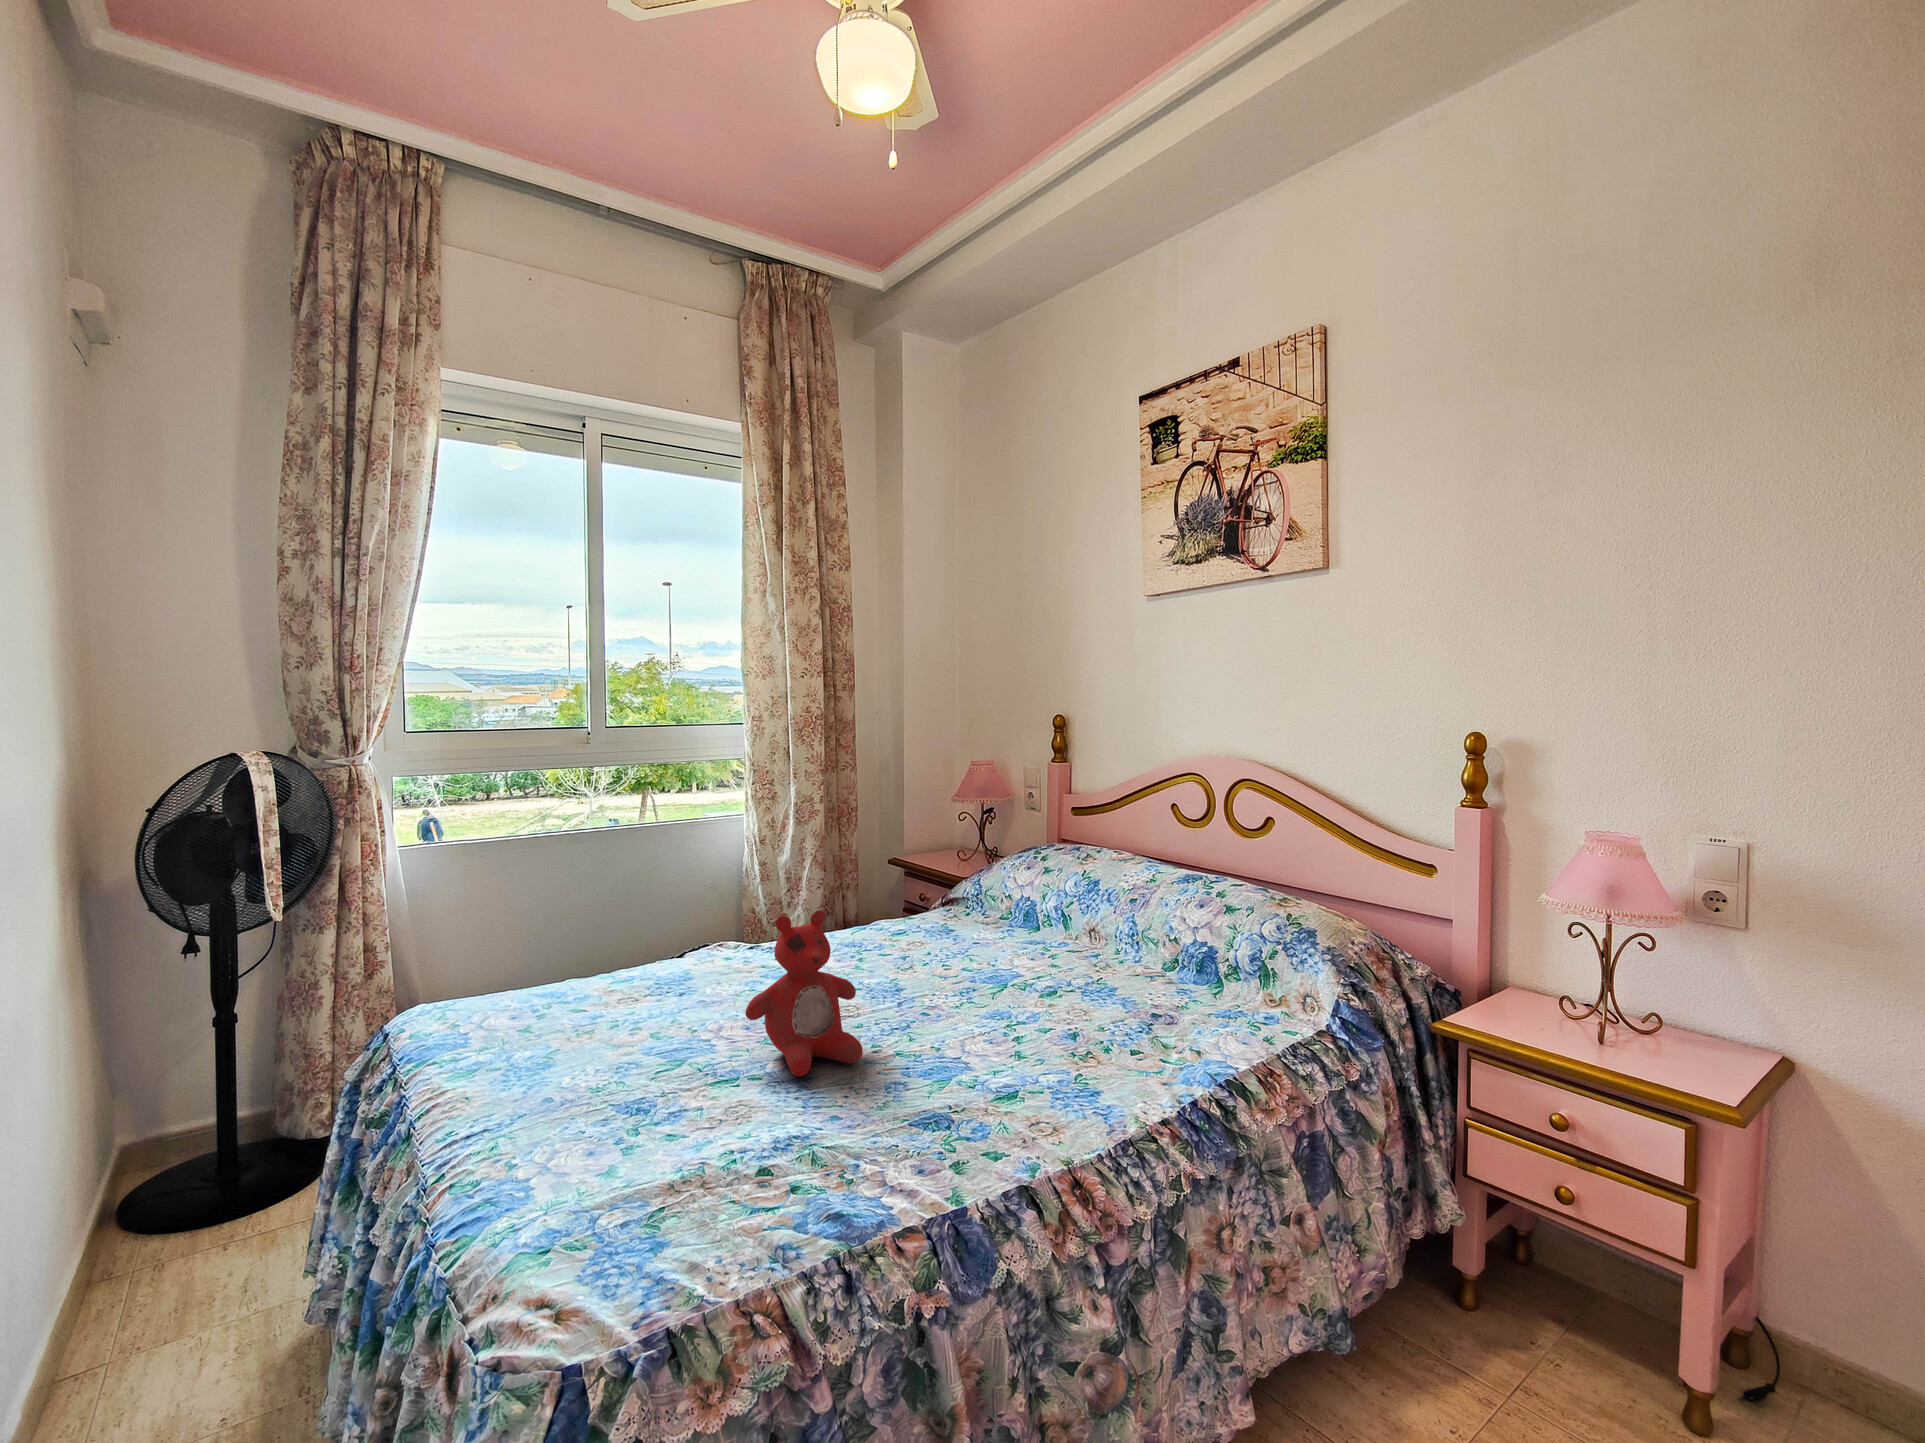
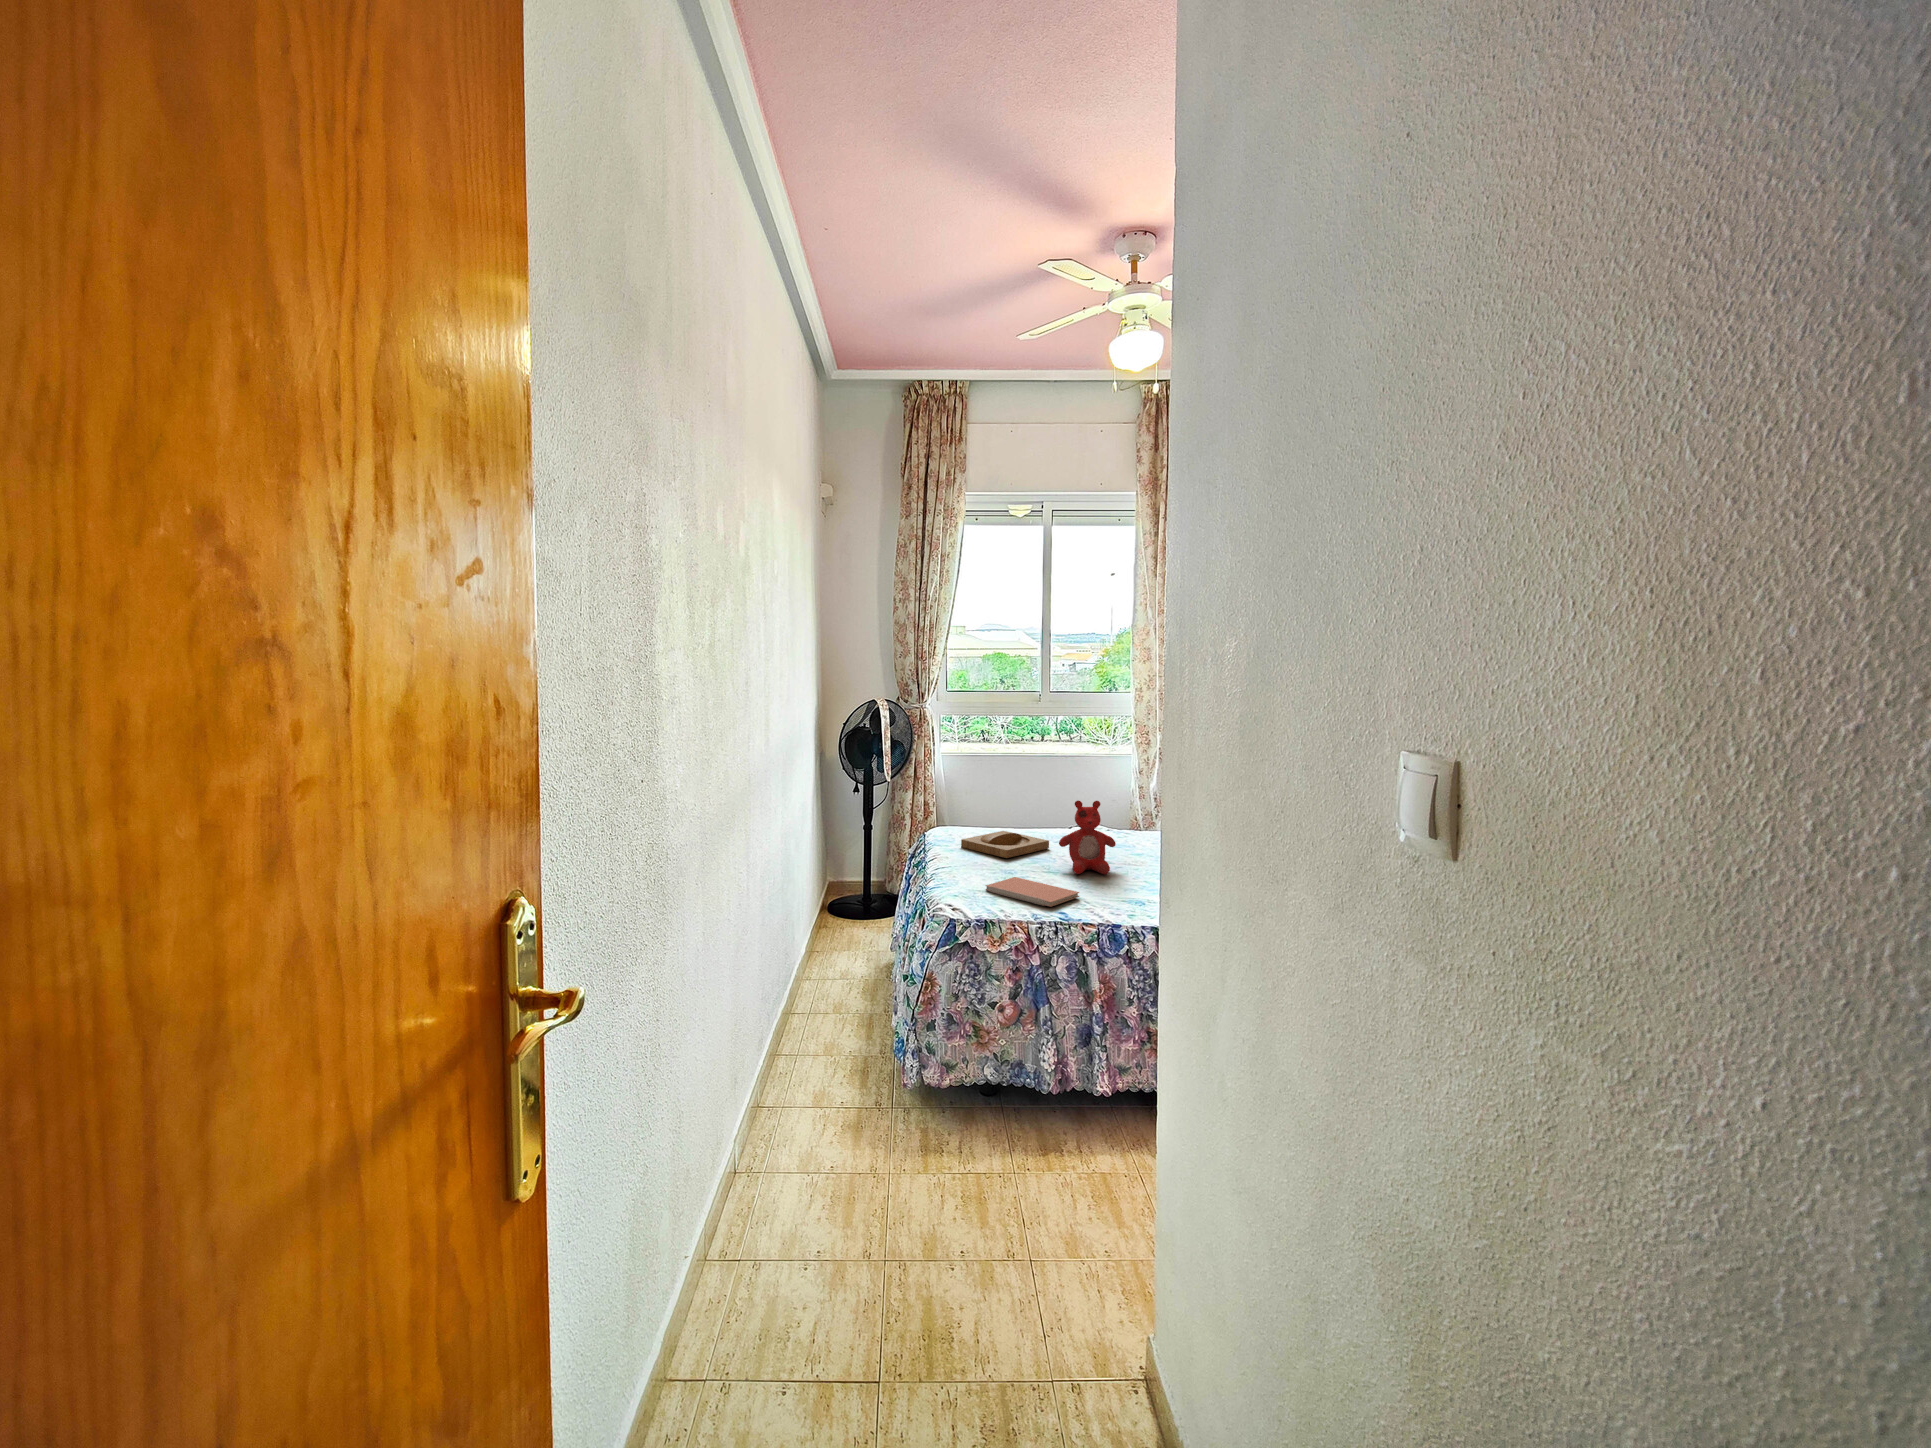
tray: none [496,996,697,1069] -> present [961,831,1049,858]
notebook: none [614,1126,852,1210] -> present [986,877,1079,907]

